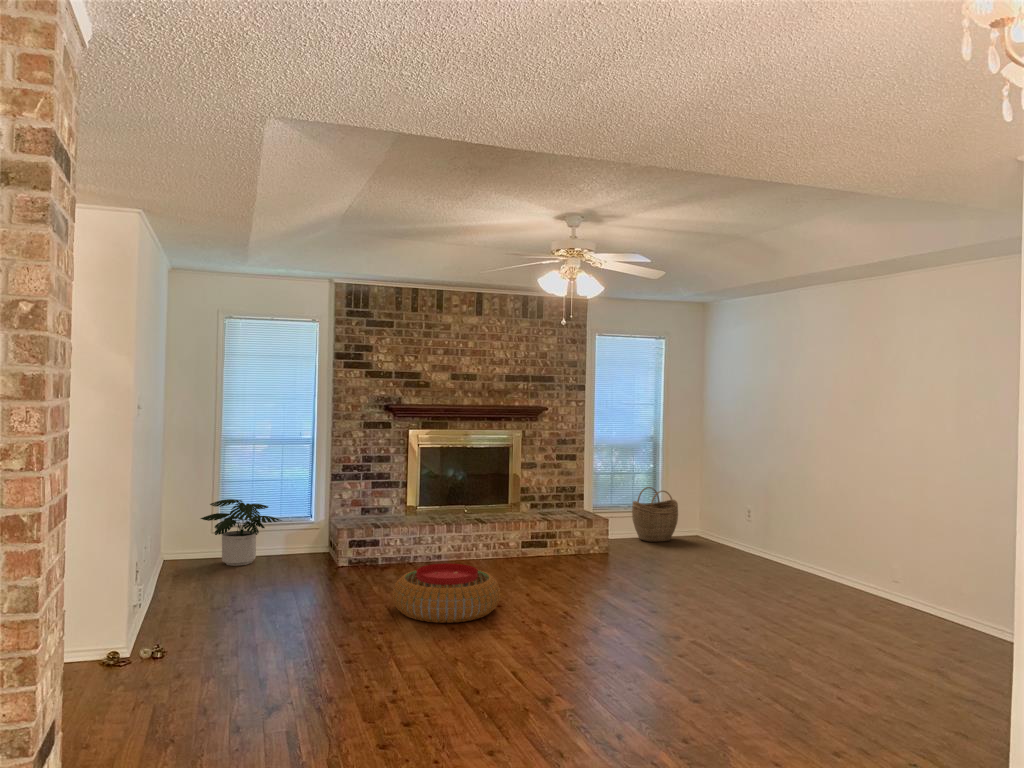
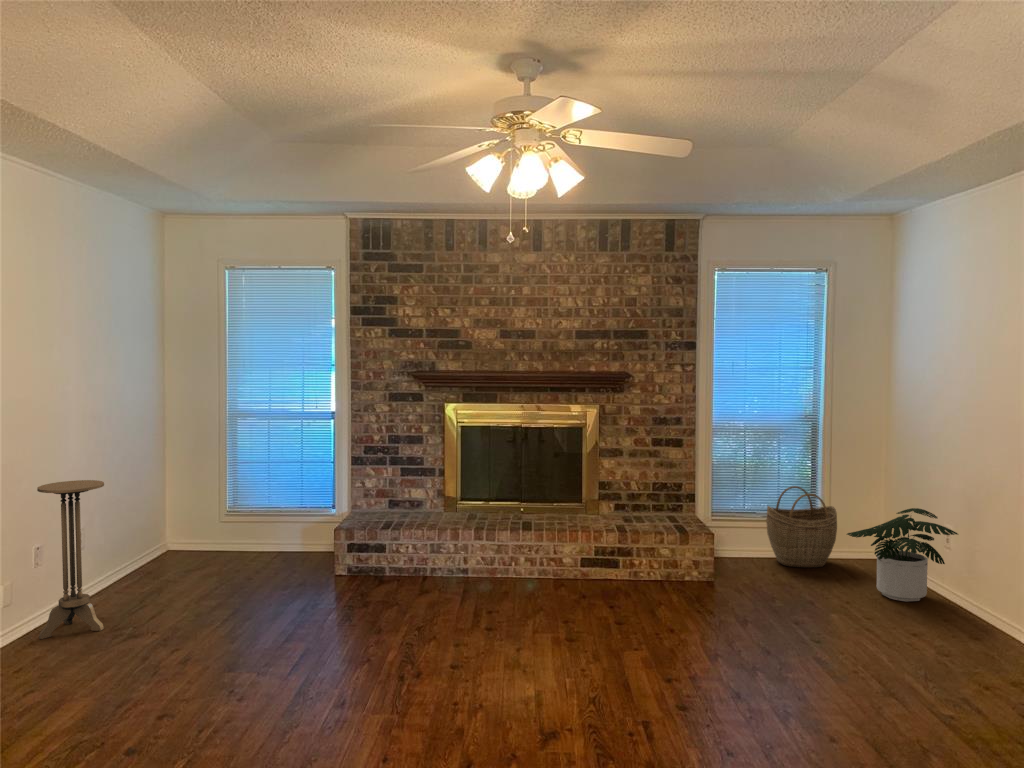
side table: none [155,489,205,618] -> present [37,480,104,639]
potted plant: present [201,499,282,566] -> present [847,508,958,602]
pouf: present [393,563,500,623] -> none [296,598,454,697]

